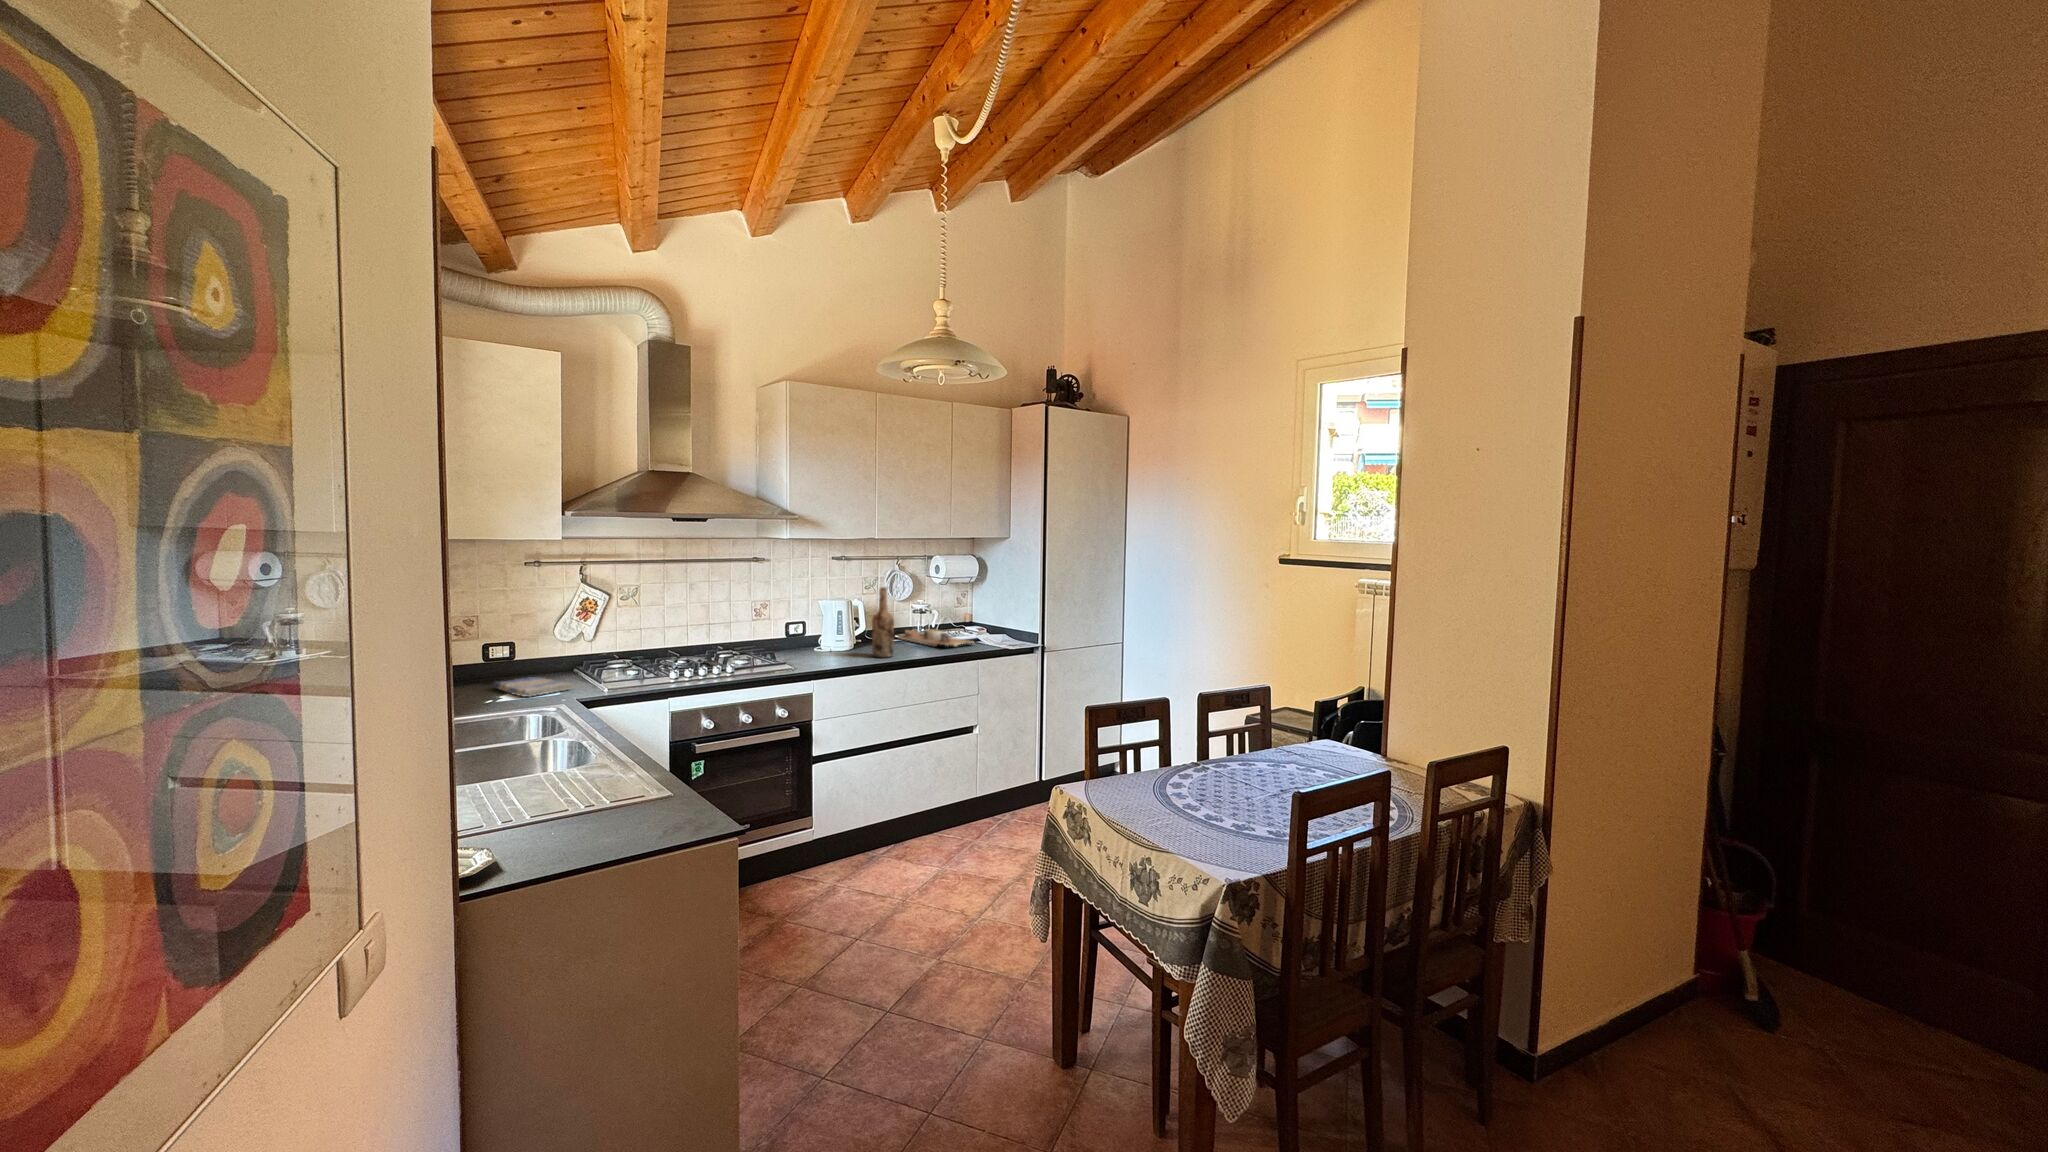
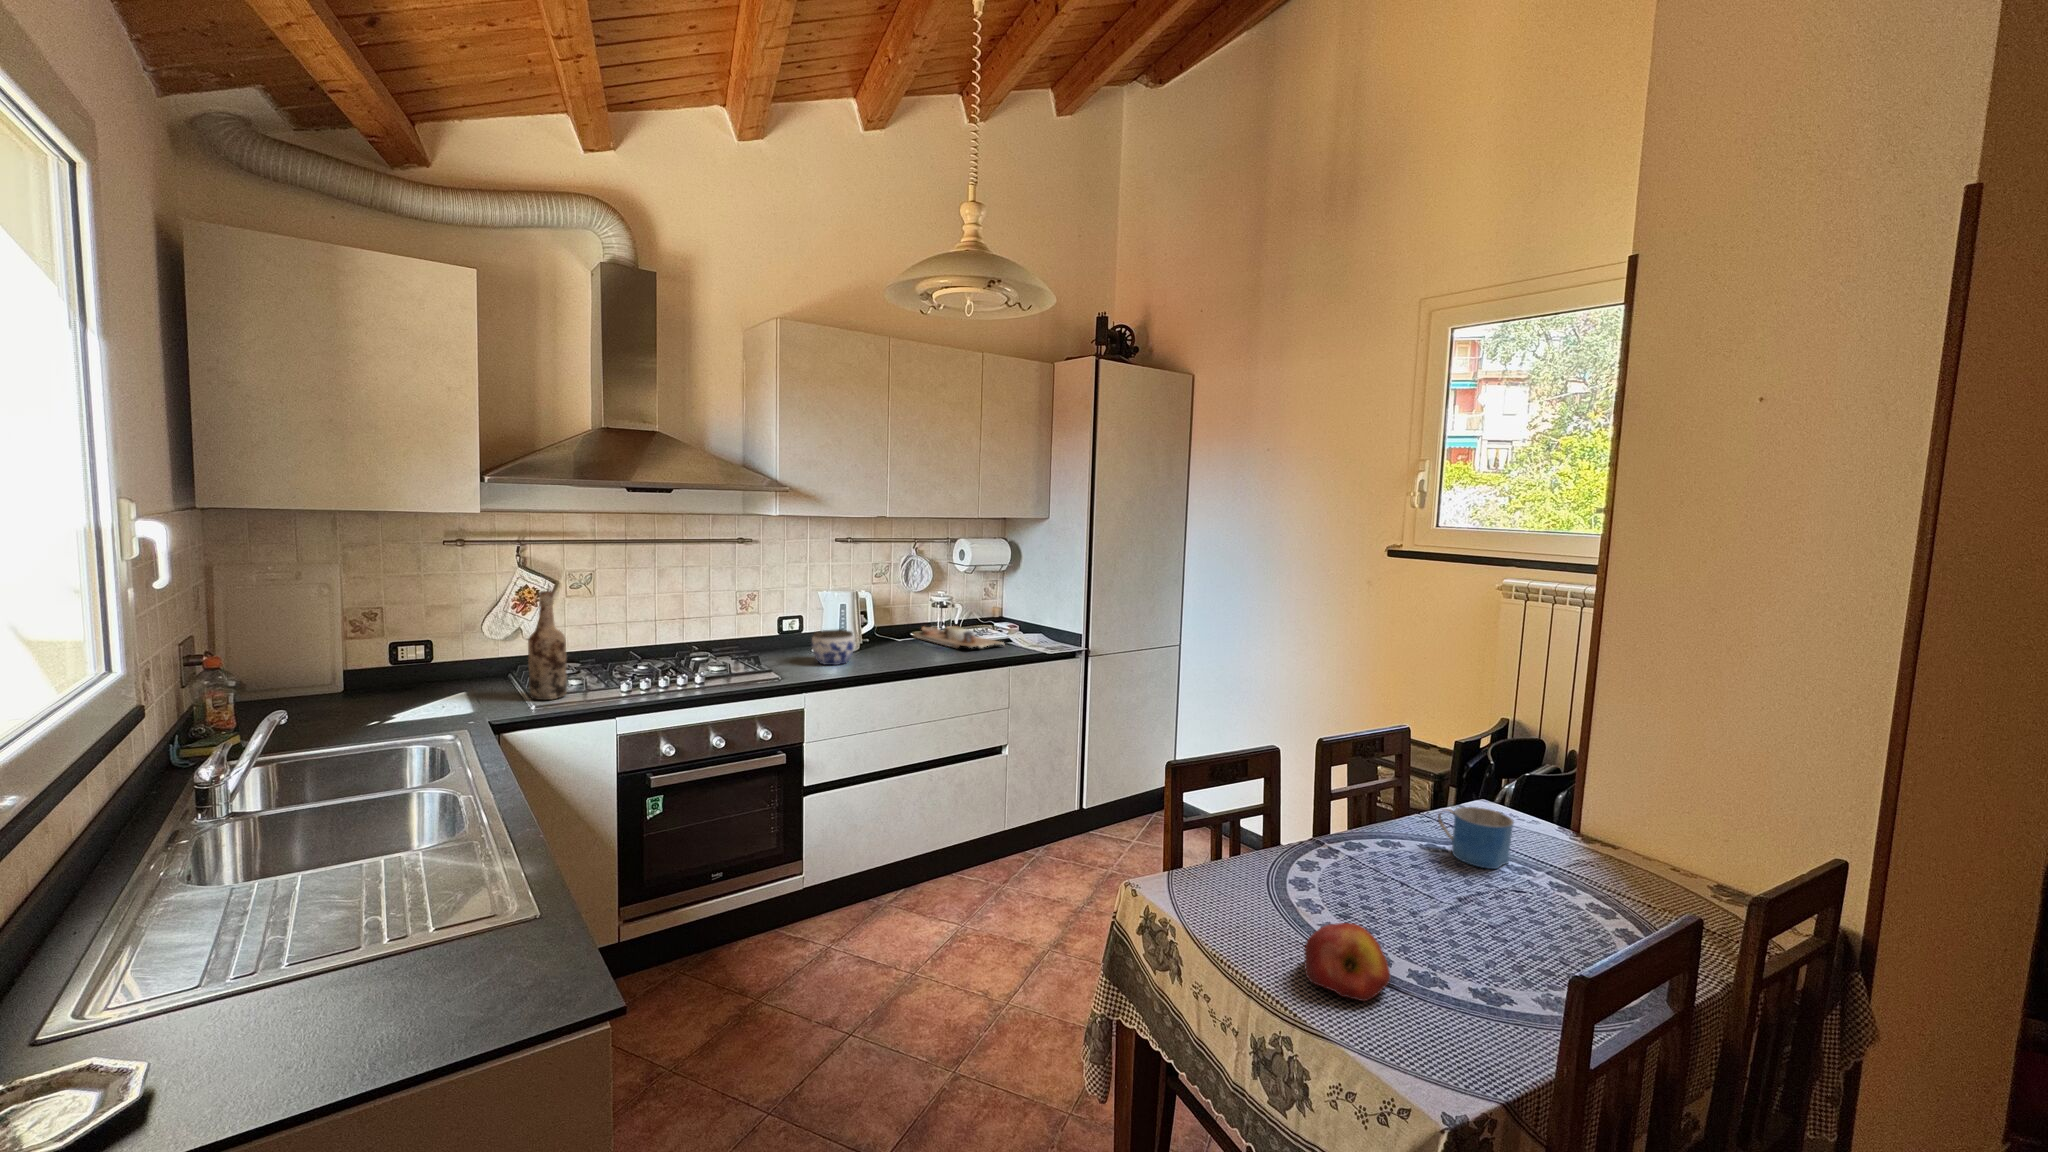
wine bottle: present [872,587,894,658] -> present [528,591,567,700]
jar: none [817,631,853,660] -> present [811,629,855,665]
dish towel: present [493,677,573,697] -> none [393,684,494,713]
mug: none [1272,737,1317,776] -> present [1438,807,1514,869]
apple: none [1163,794,1212,837] -> present [1305,923,1390,1001]

